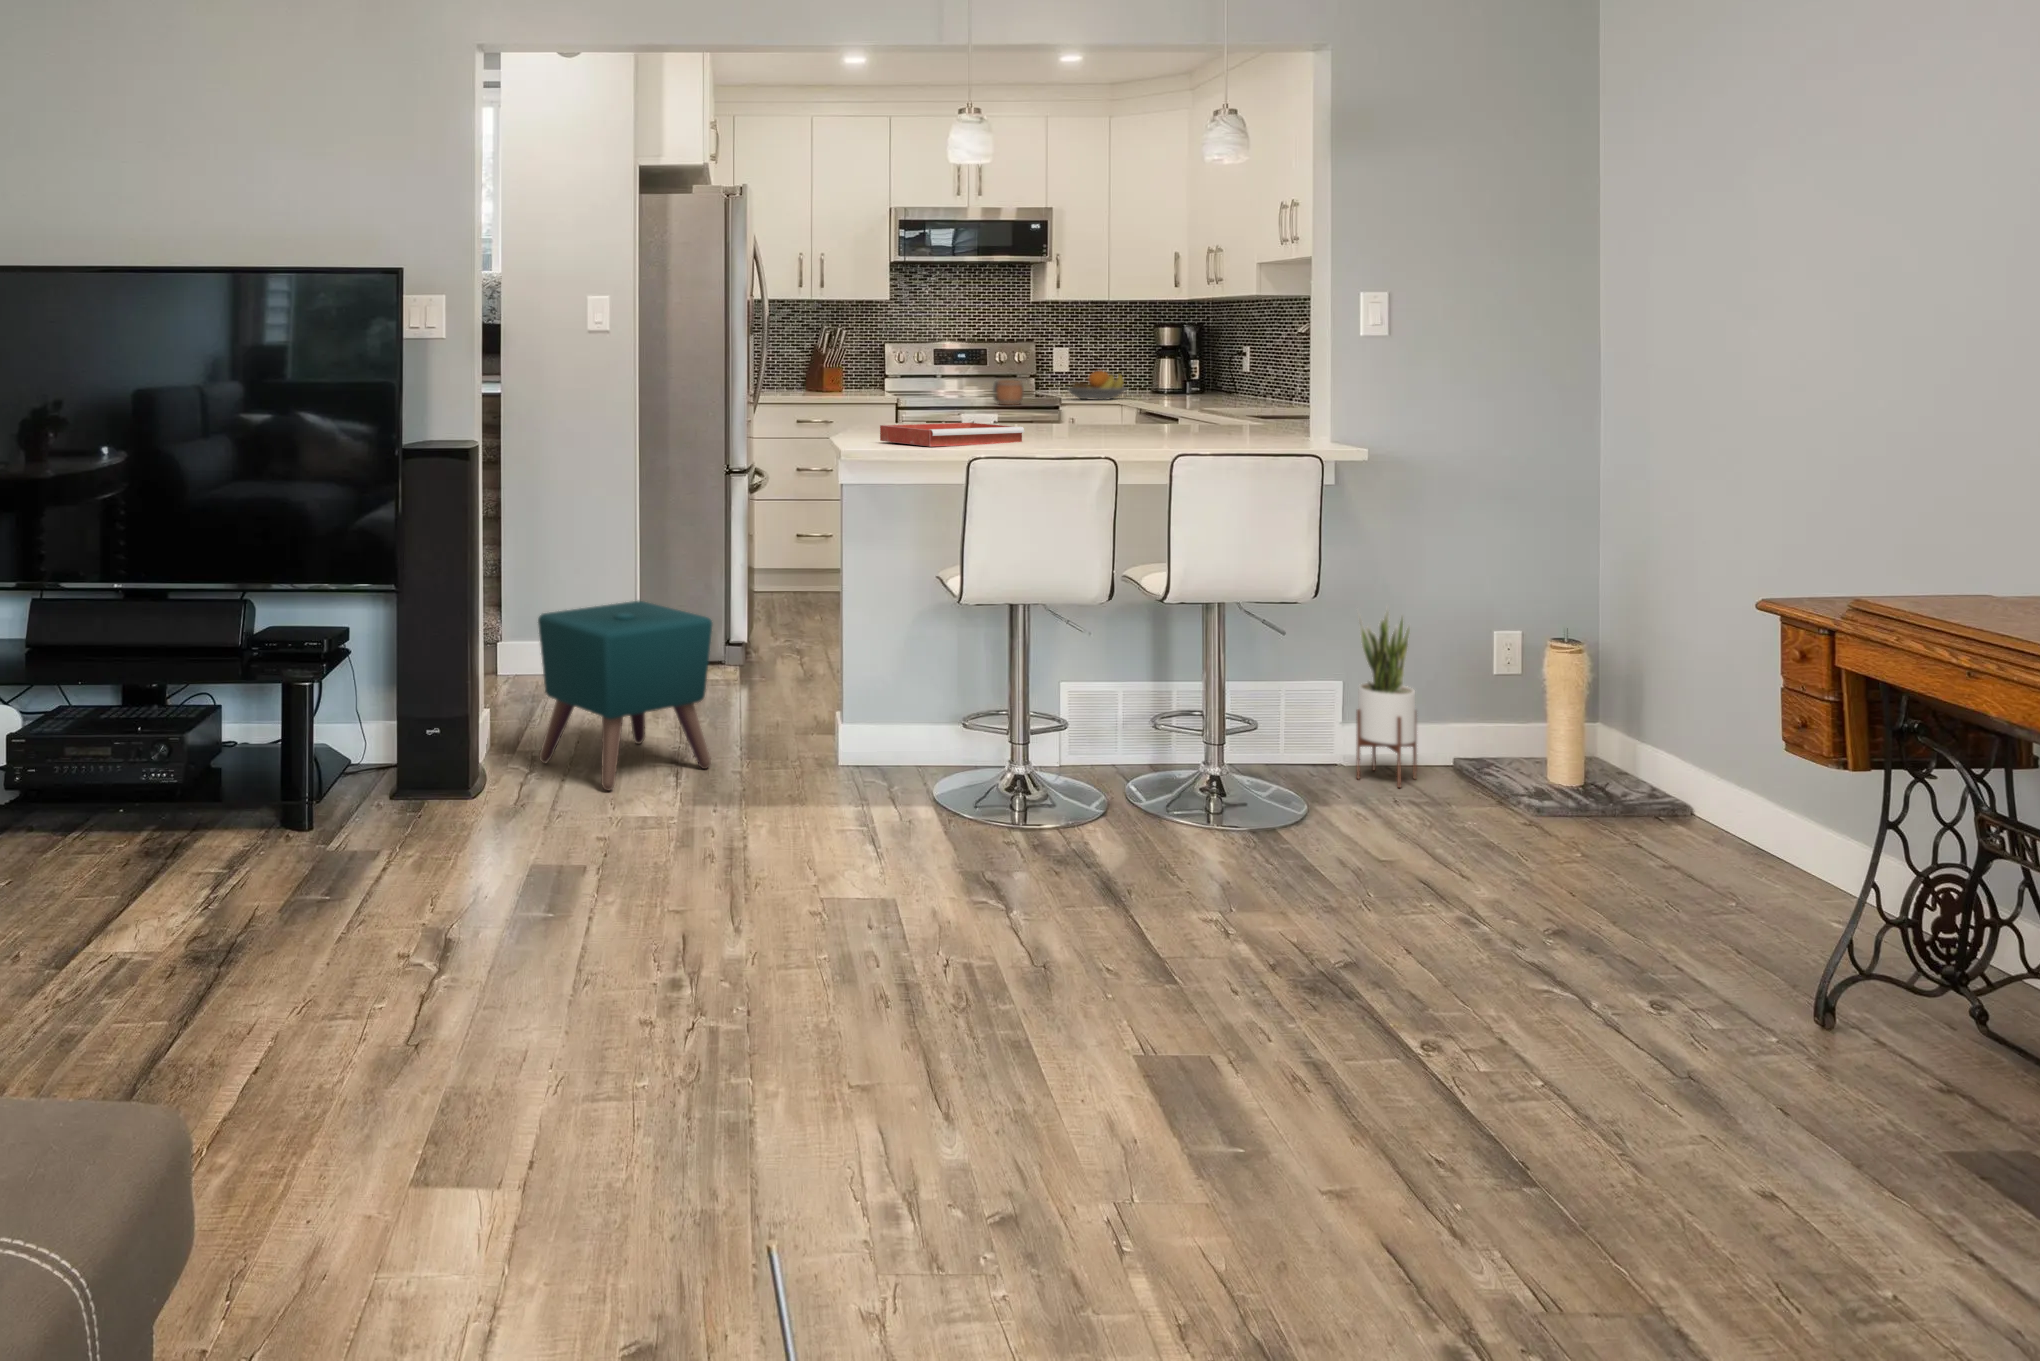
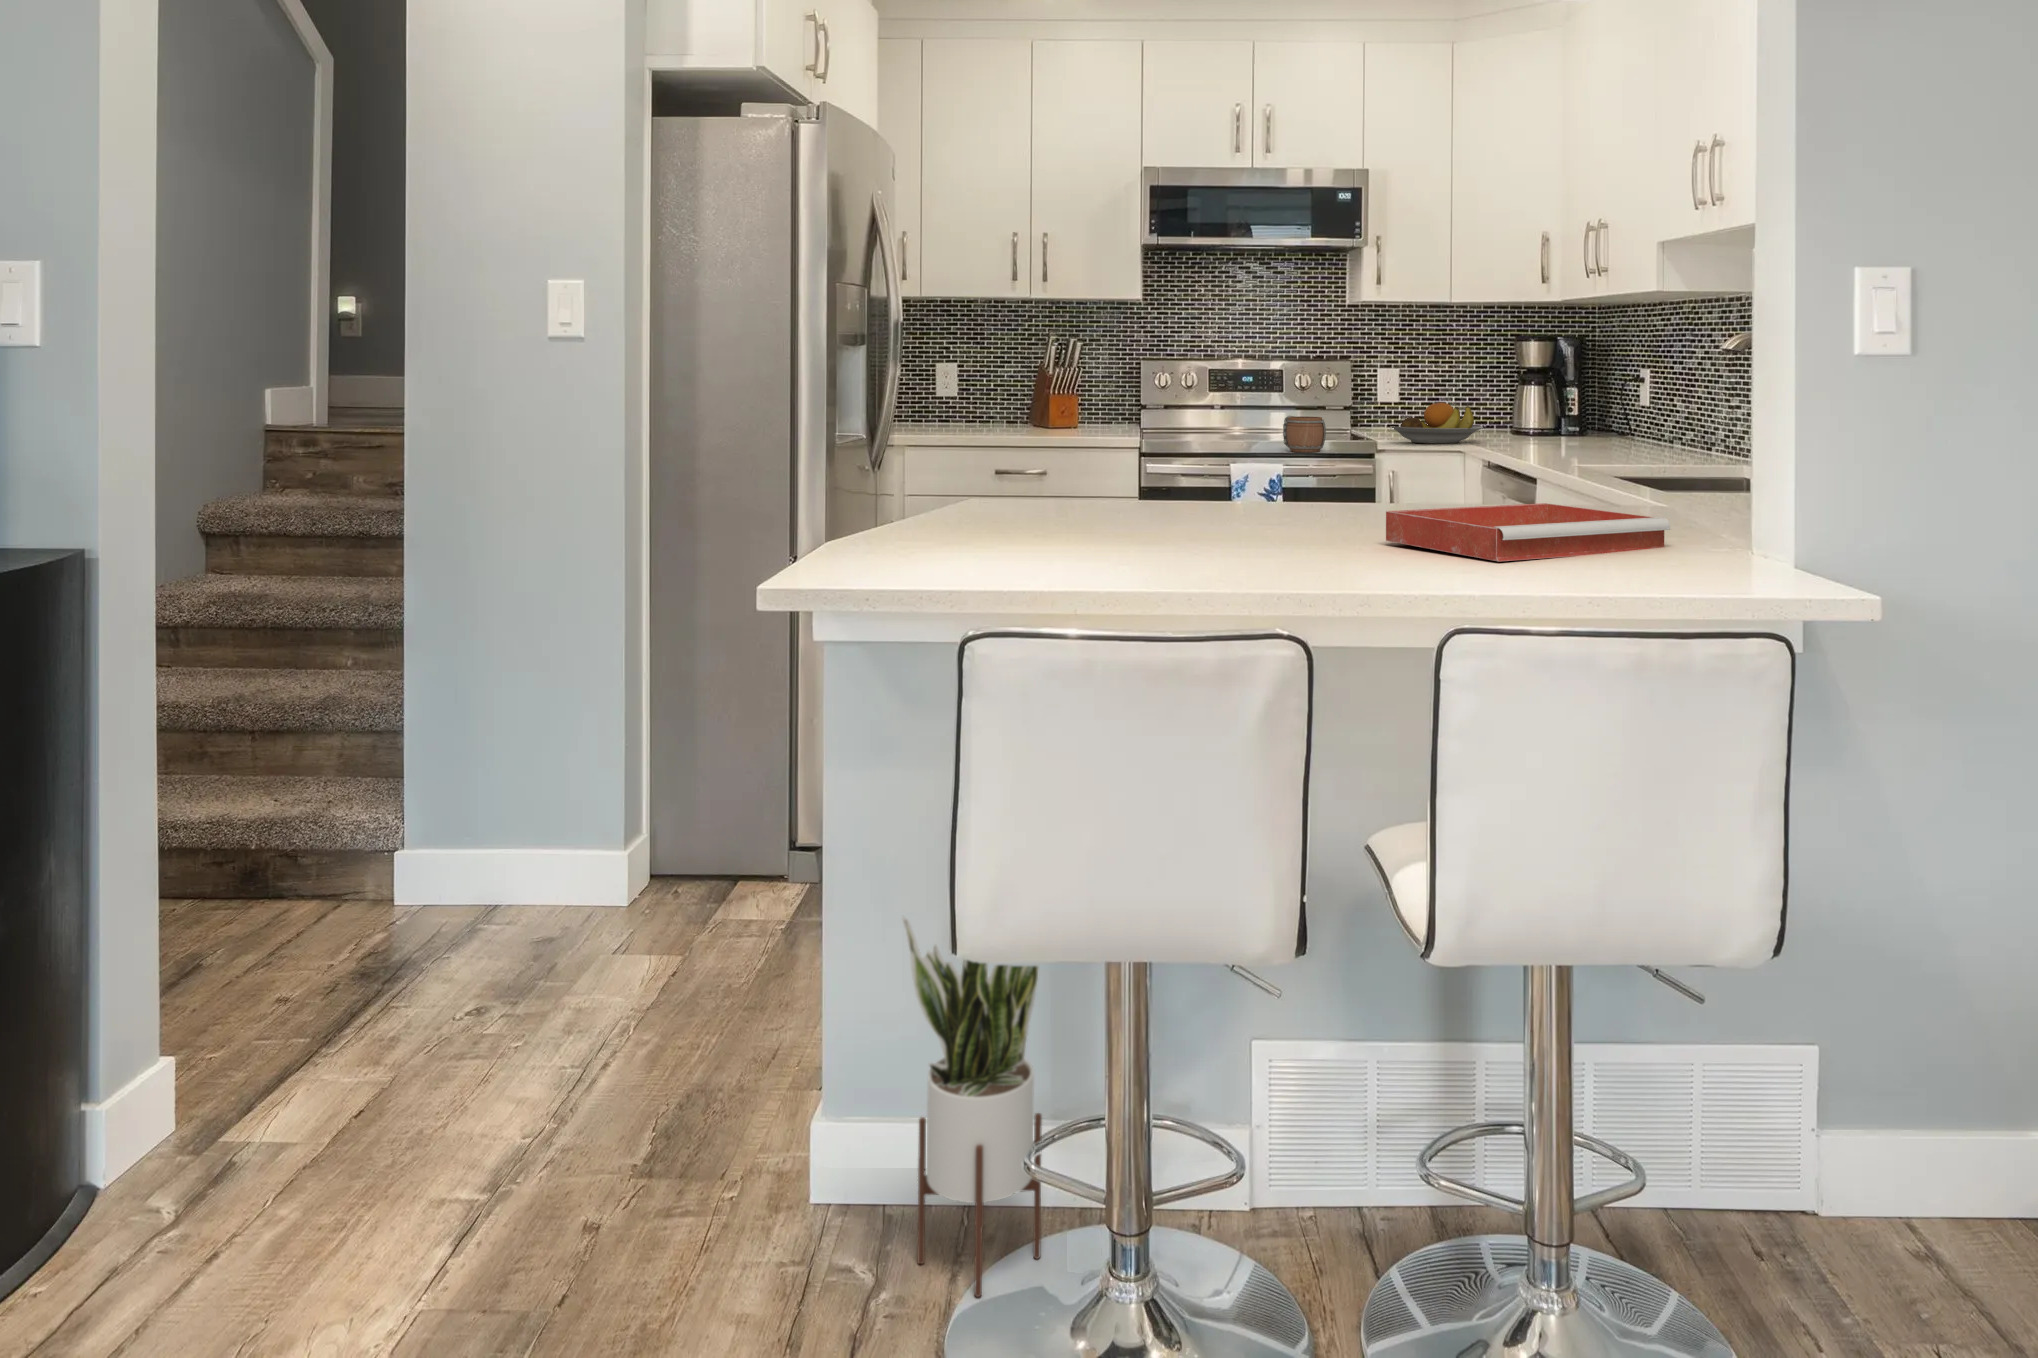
tray: present [880,423,1024,447] -> present [1386,503,1670,561]
ottoman: present [538,601,712,791] -> none [220,849,560,1309]
potted plant: present [1357,608,1417,787] -> present [902,917,1042,1297]

